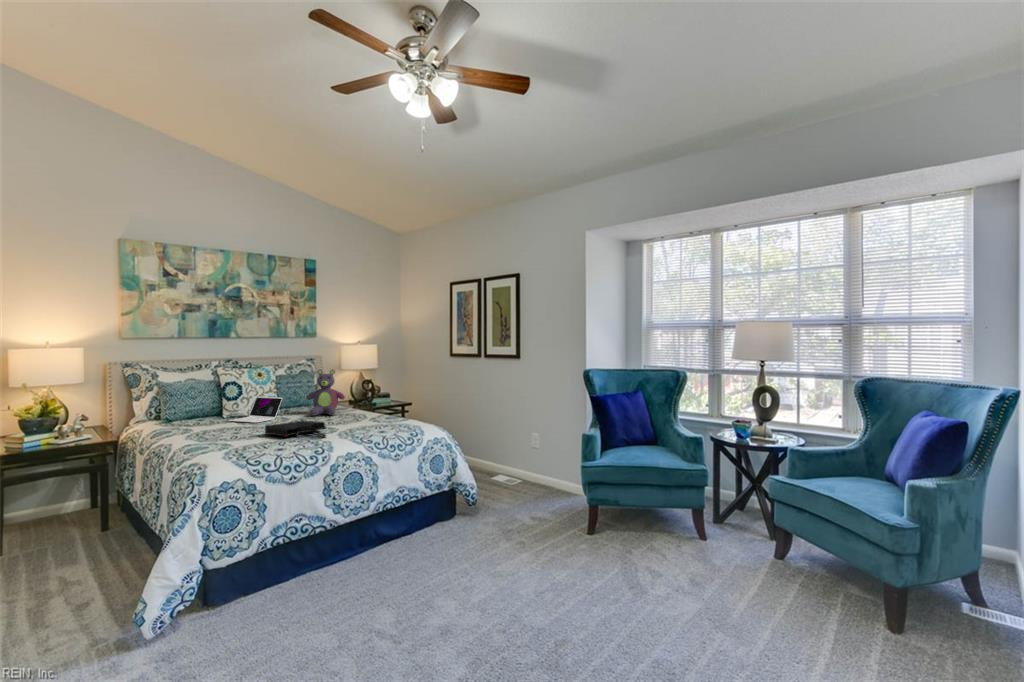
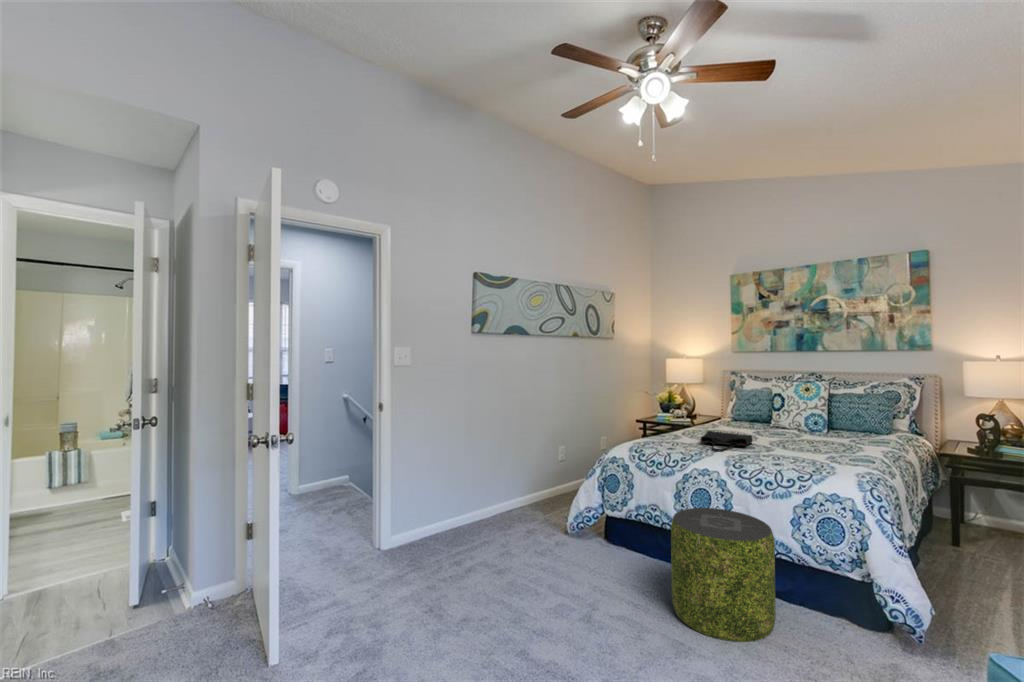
stuffed bear: present [306,370,345,416] -> none [811,388,862,443]
laptop: present [229,396,283,423] -> none [750,409,794,434]
pouf: none [378,474,460,582] -> present [671,508,776,642]

